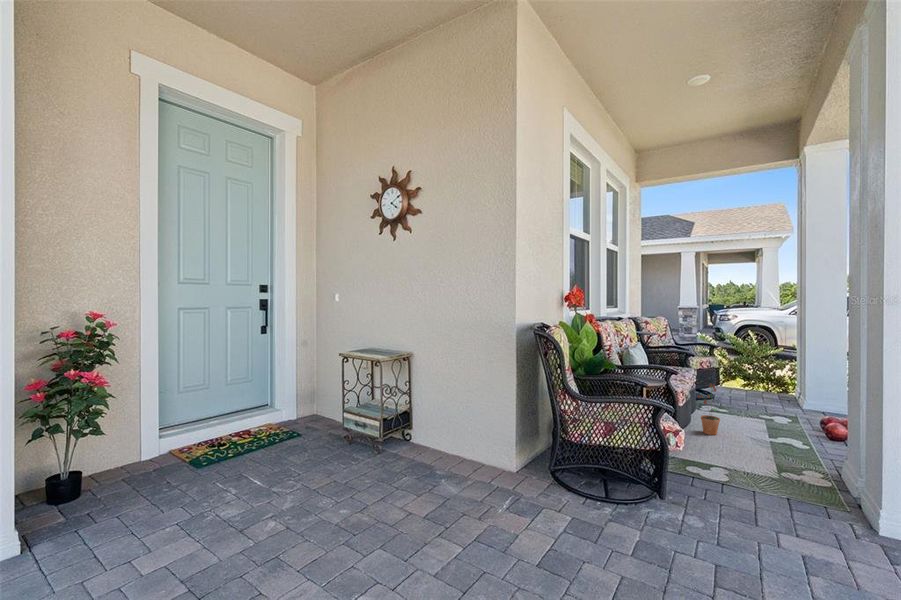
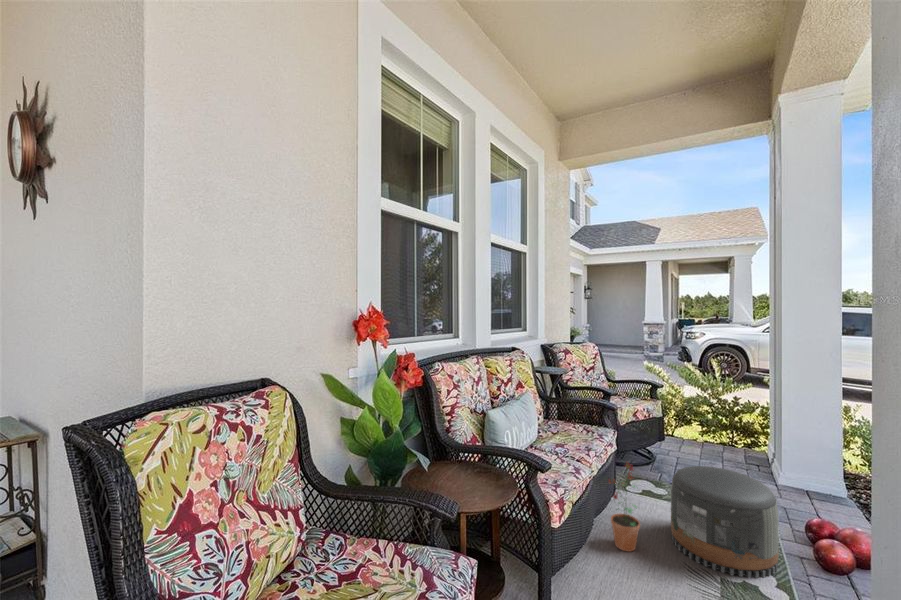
pouf: none [736,388,805,445] -> present [671,466,778,578]

